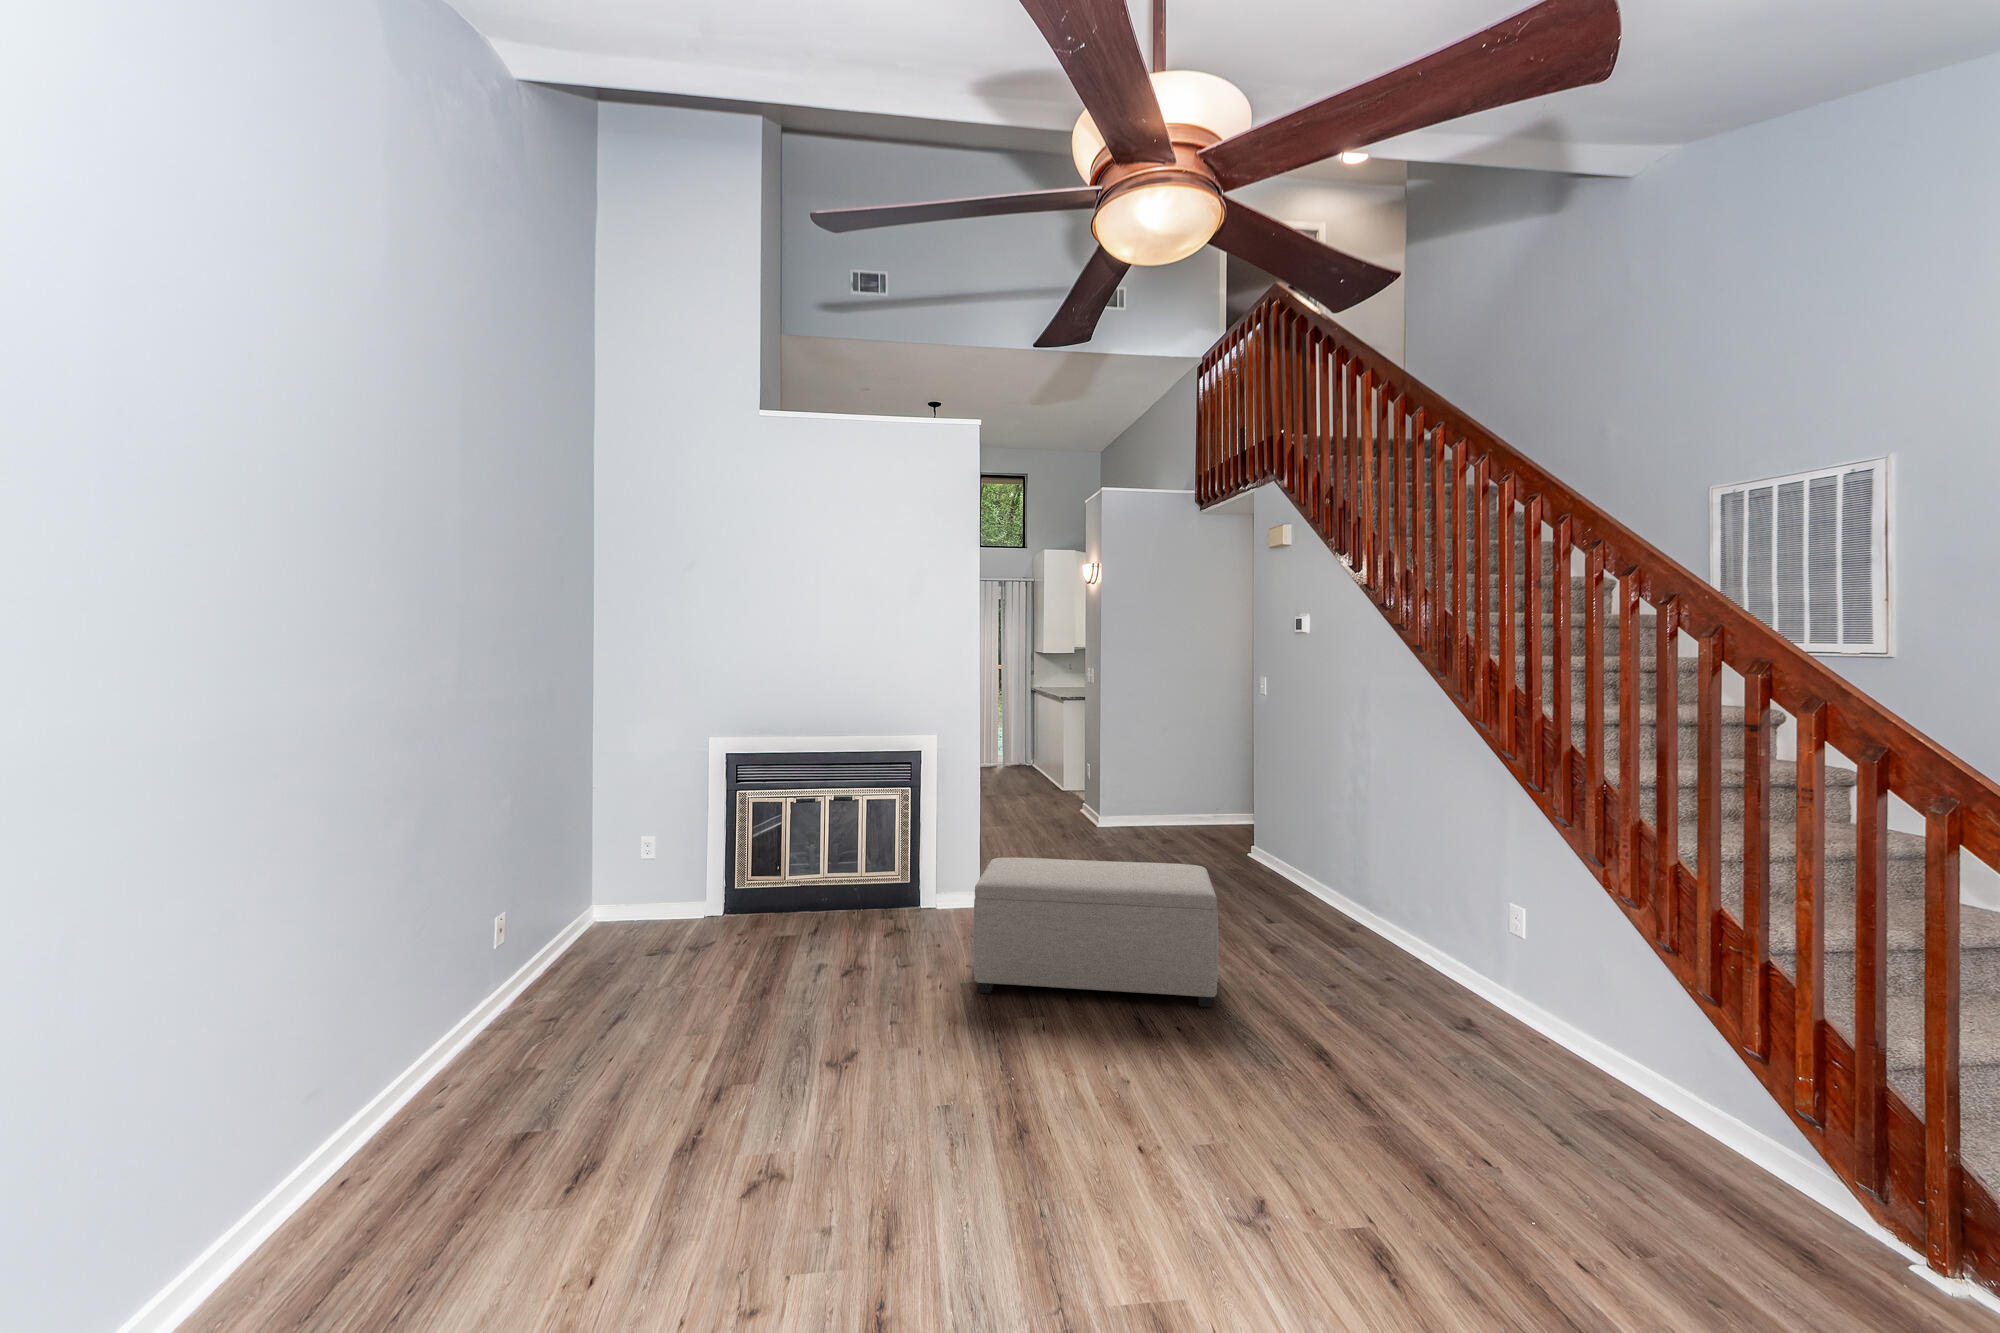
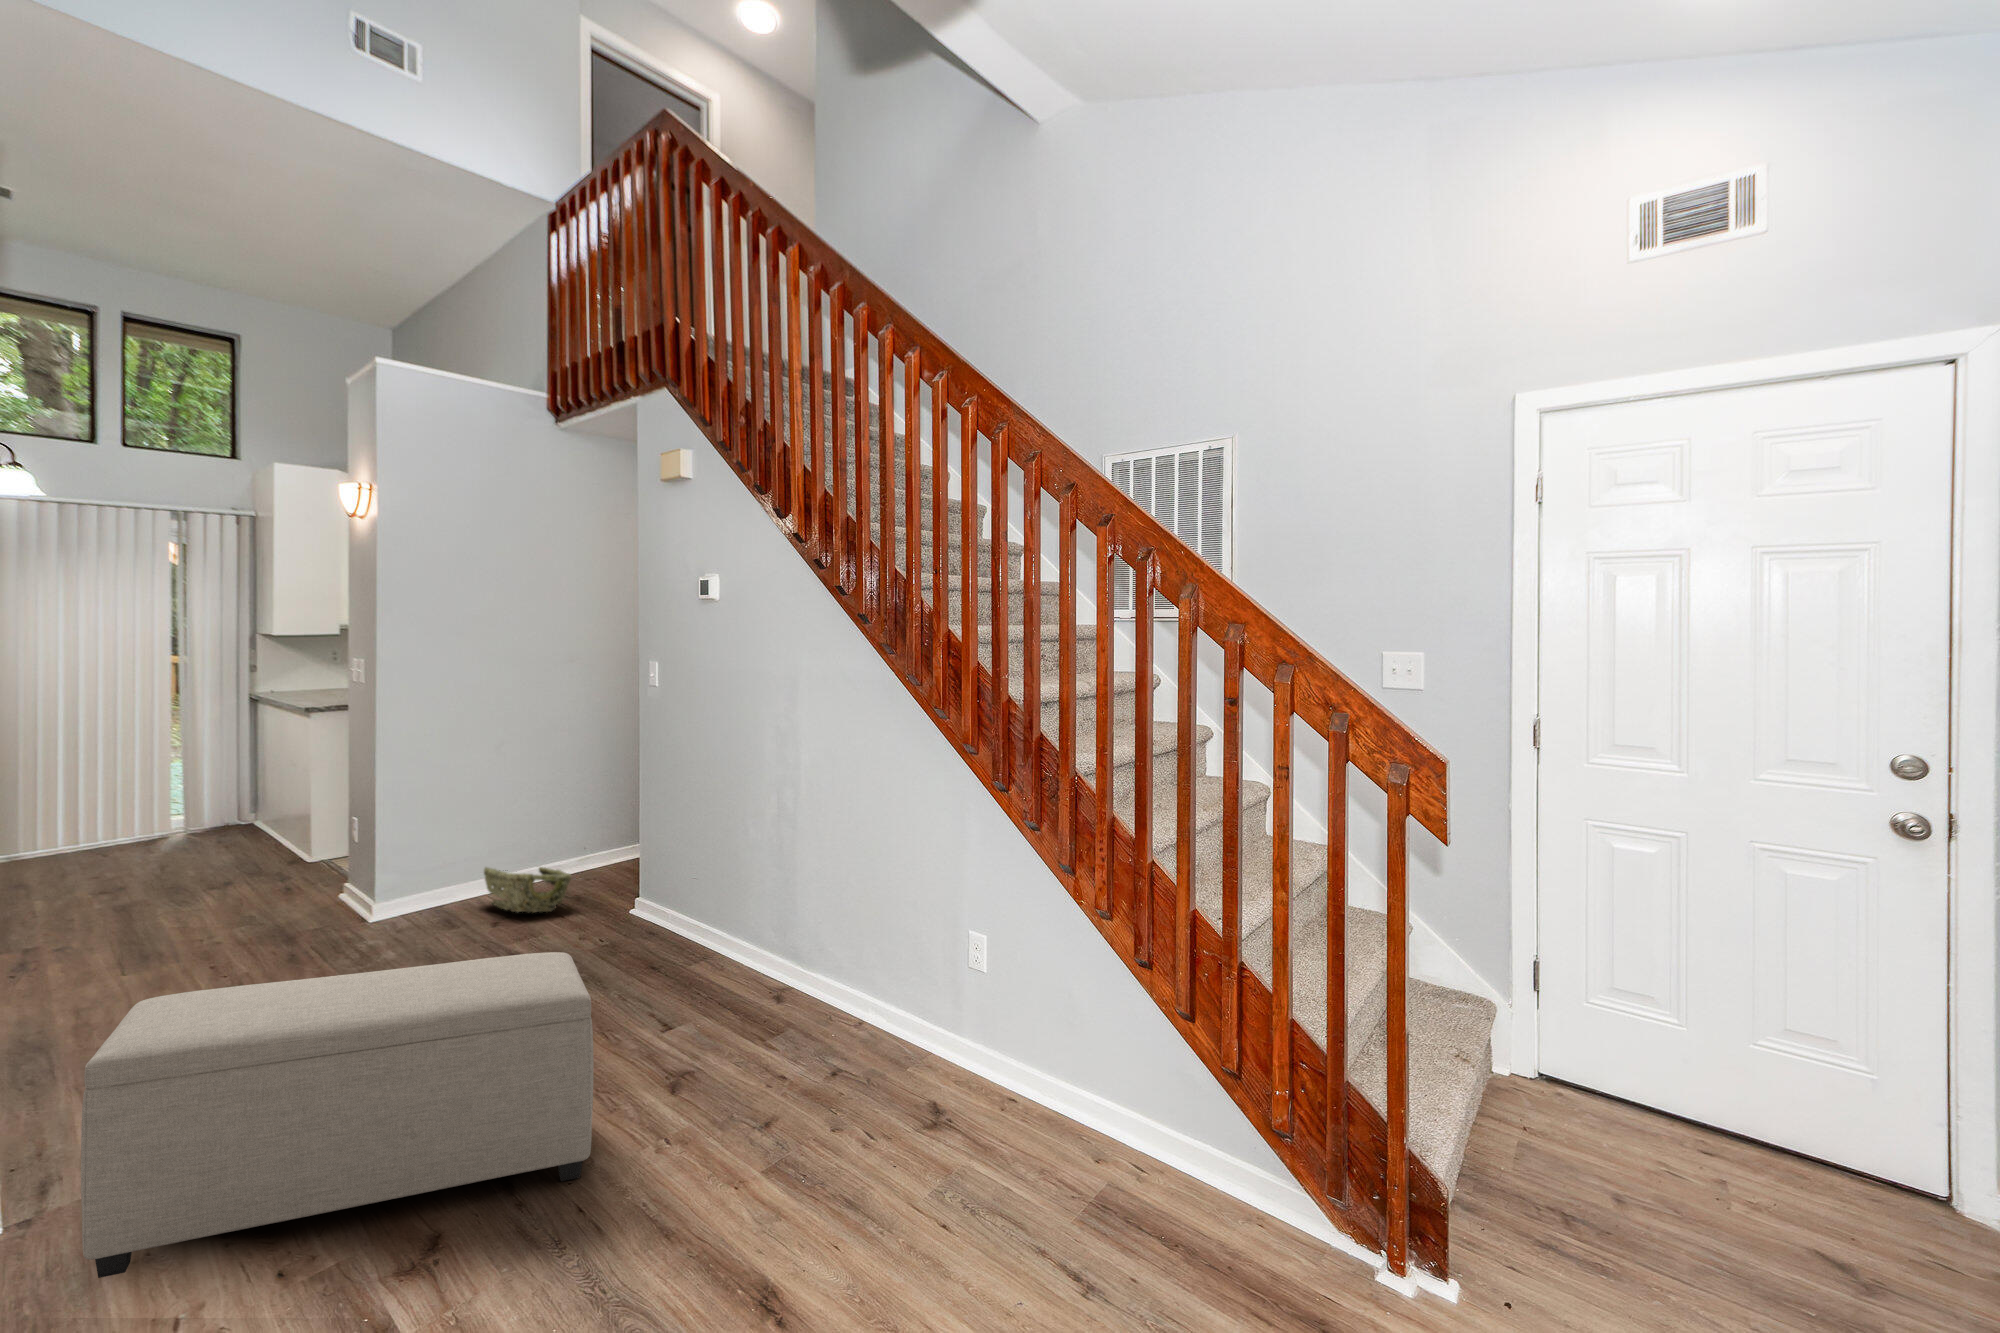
woven basket: none [1155,803,1213,840] -> present [484,867,571,913]

